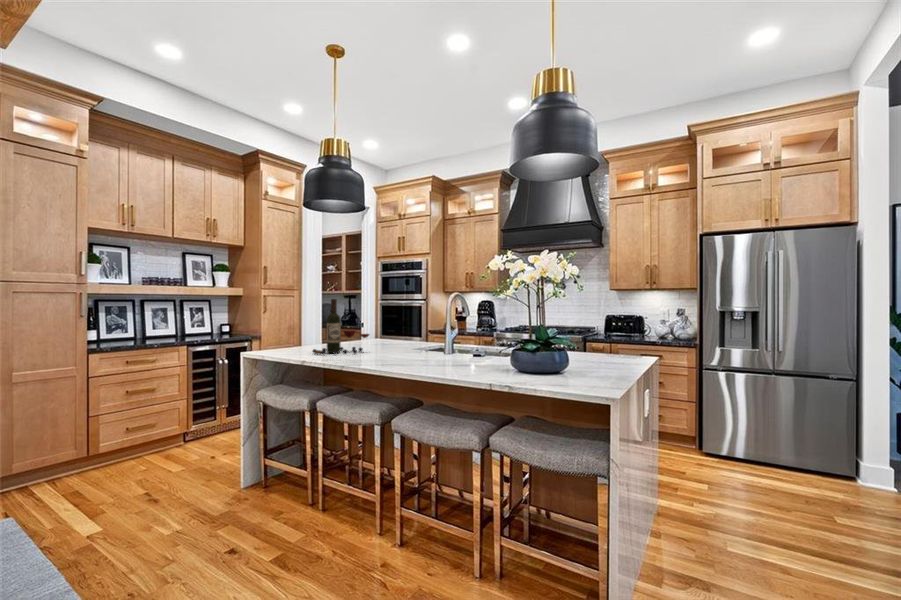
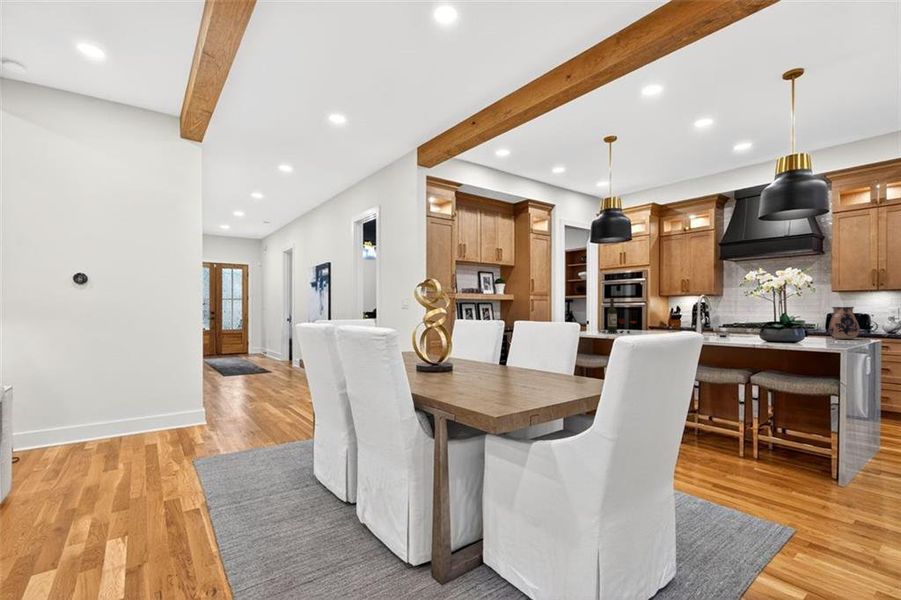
ceramic pitcher: none [602,315,636,360] -> present [829,307,860,339]

